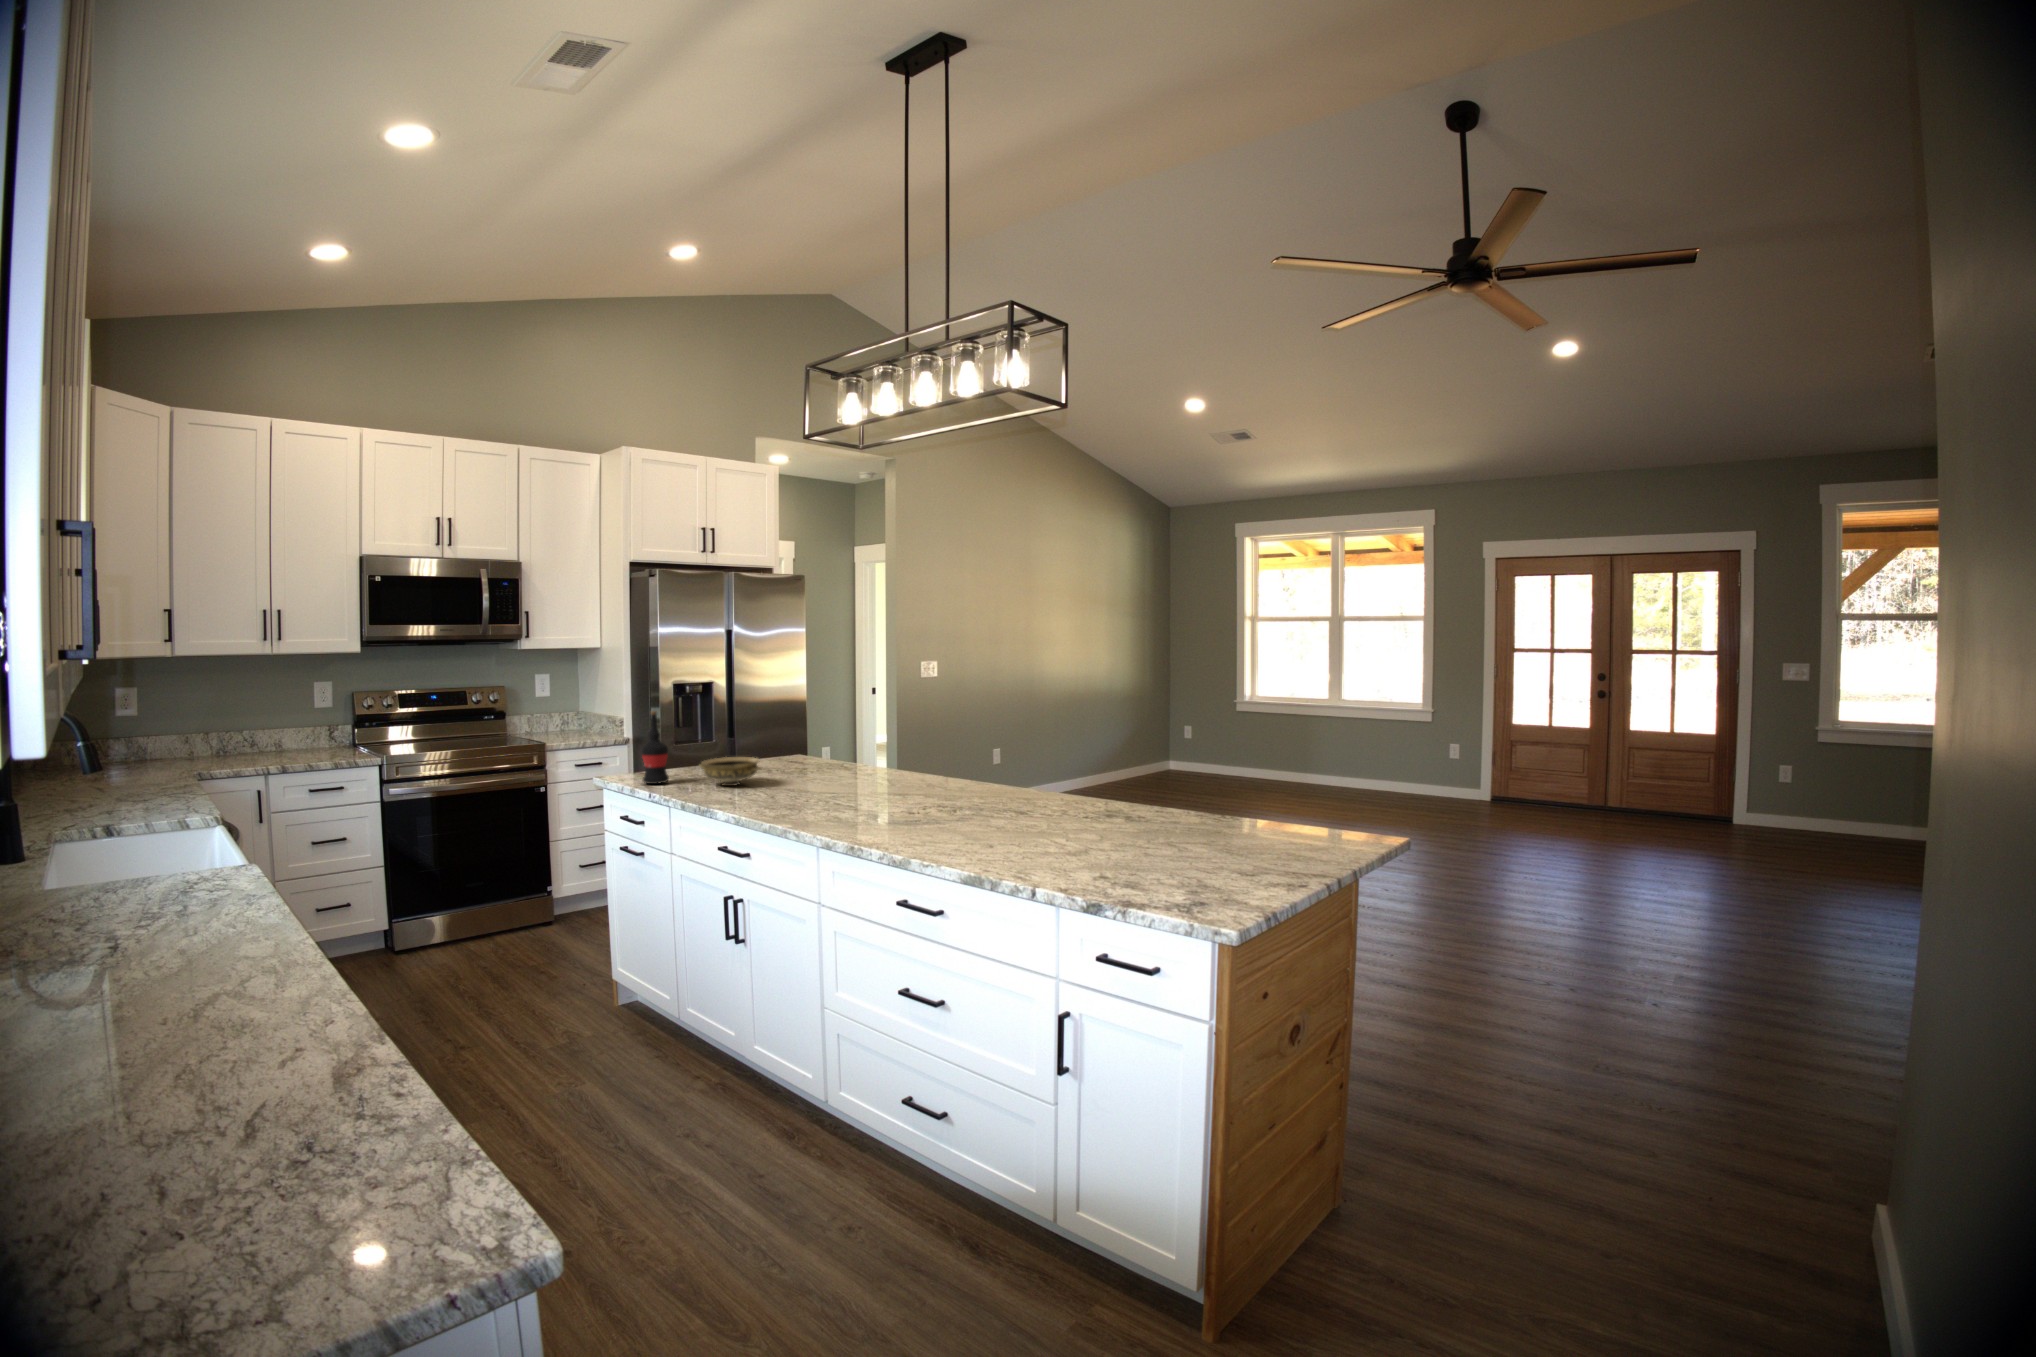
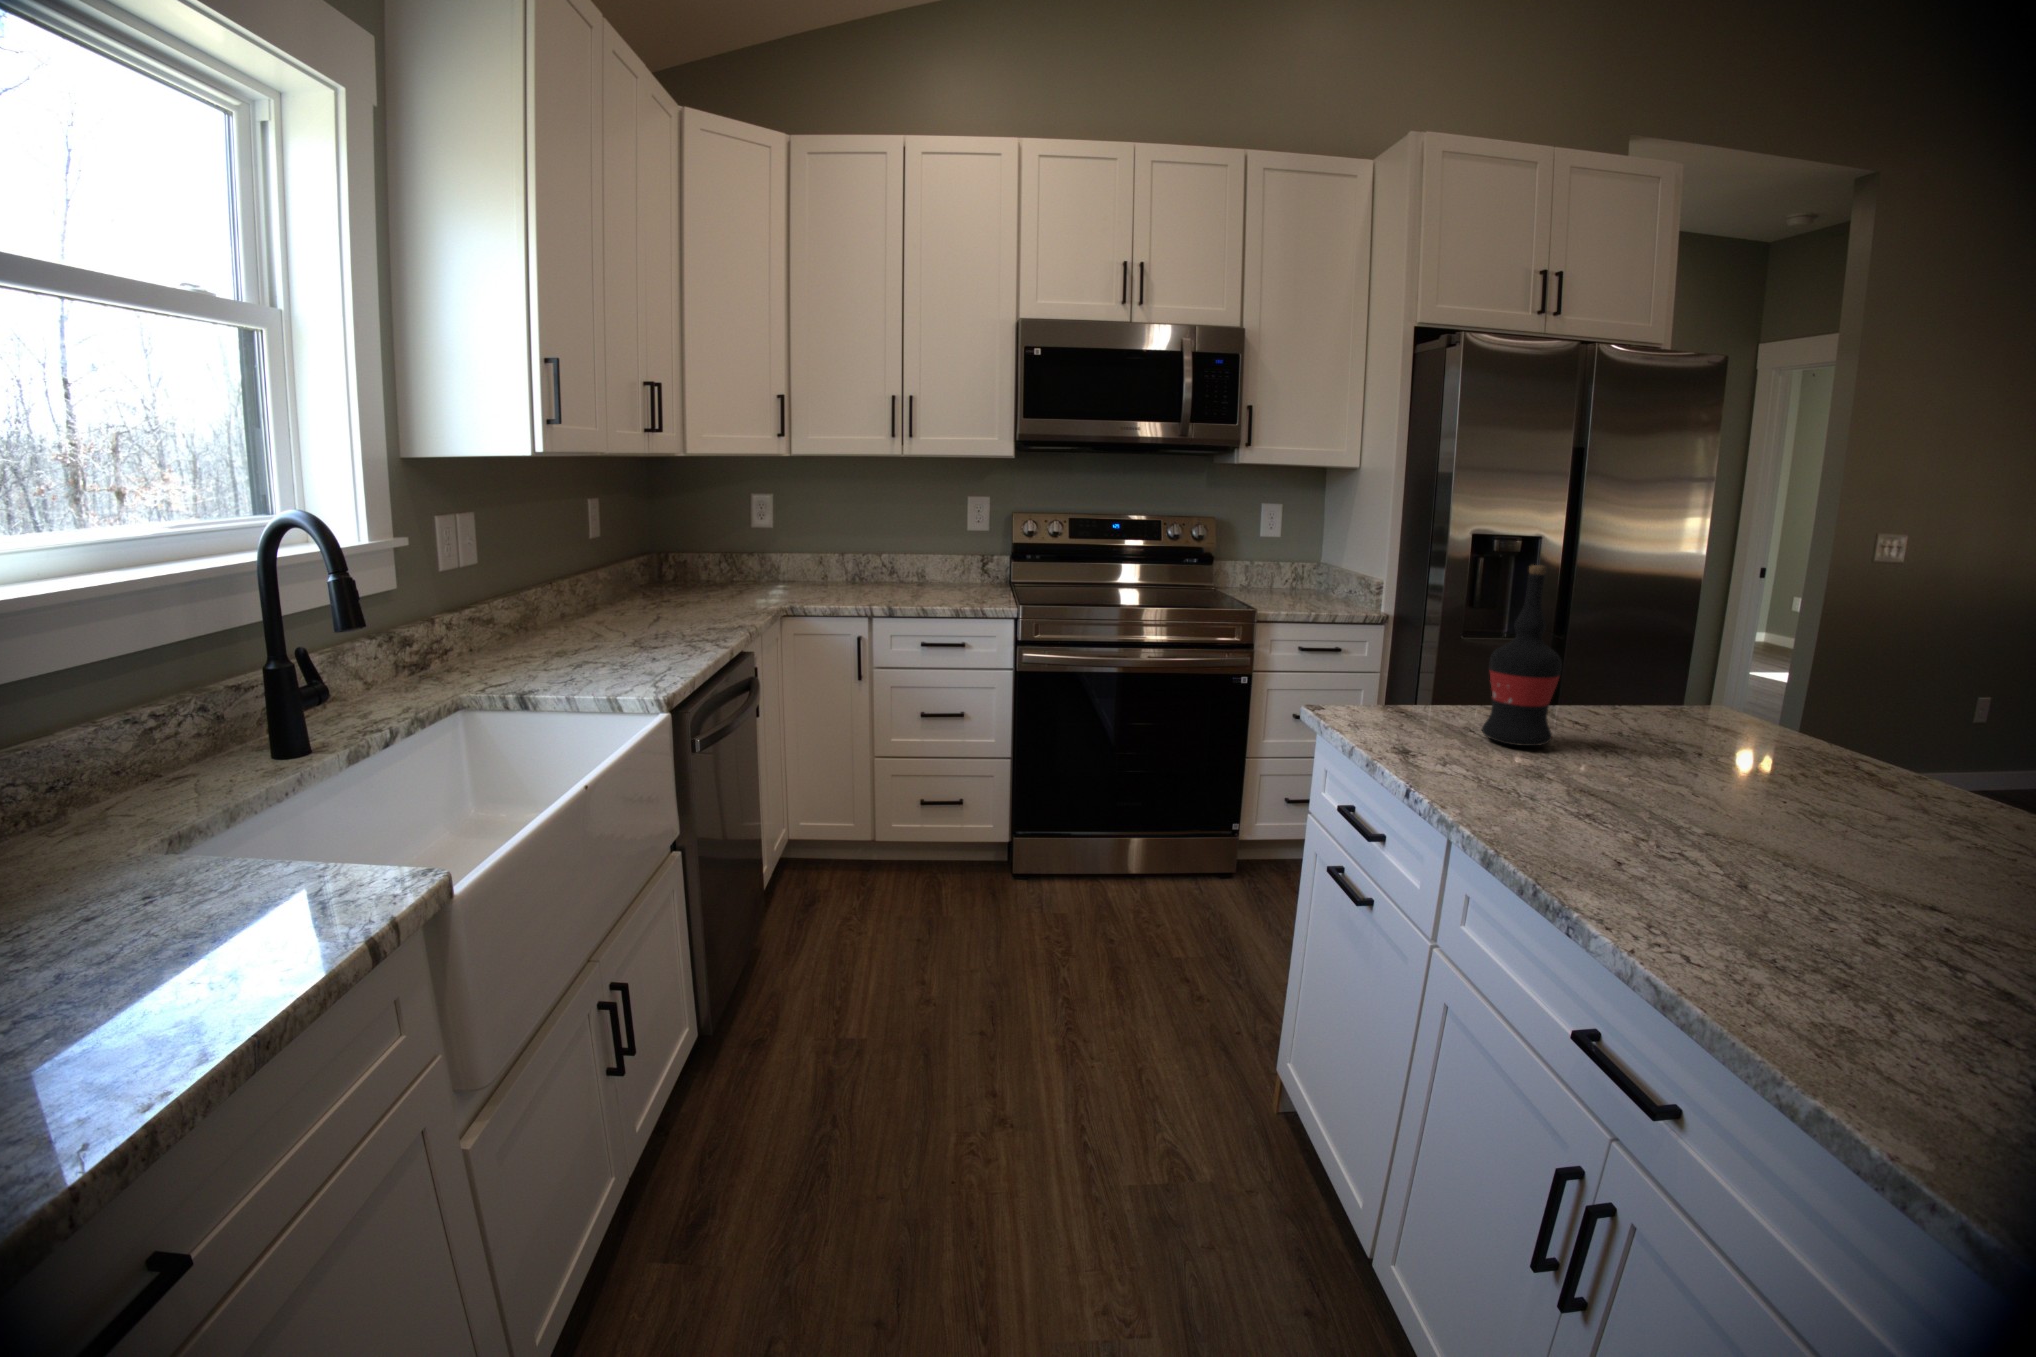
ceramic bowl: present [700,757,762,786] -> none [1642,702,1895,791]

